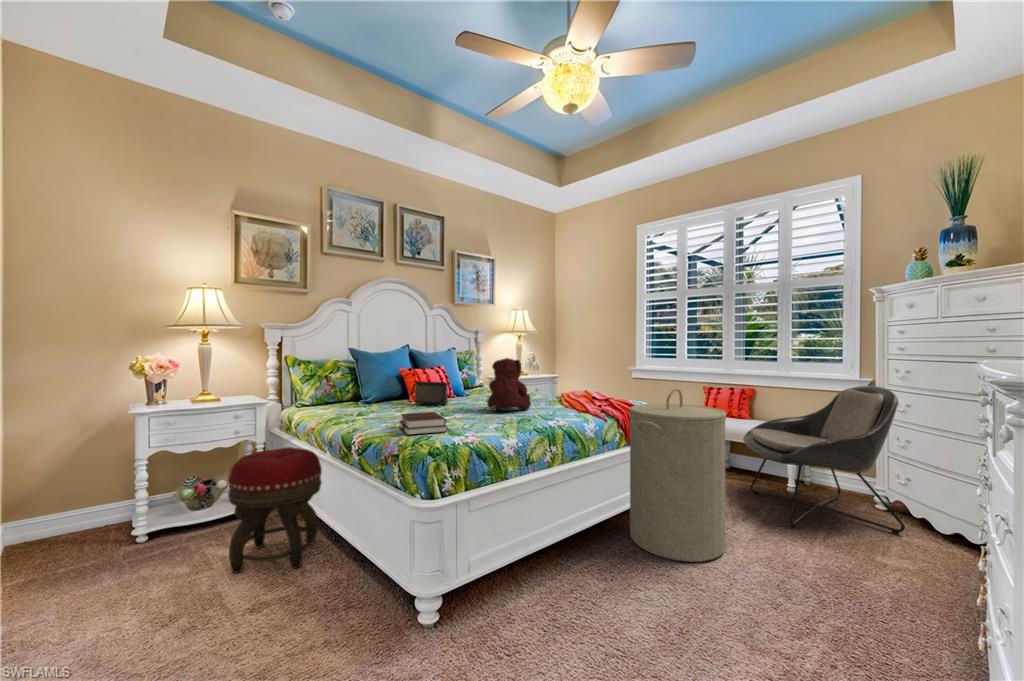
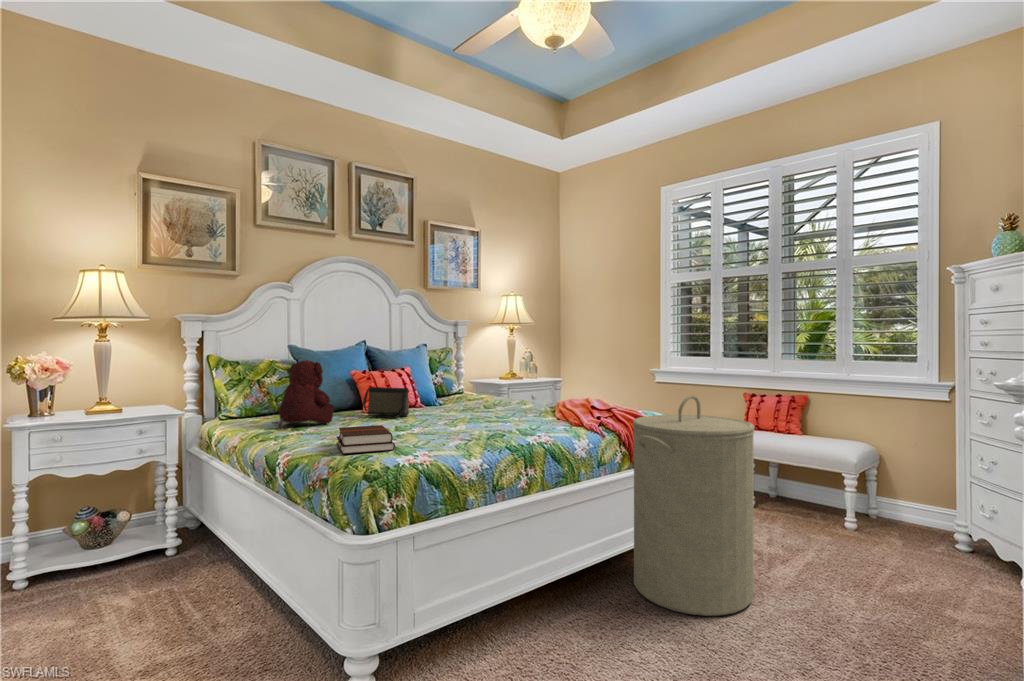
teddy bear: present [487,358,531,413] -> present [272,360,334,427]
lounge chair: present [743,386,905,534] -> none [787,392,988,582]
footstool: present [228,447,322,573] -> none [122,470,242,627]

